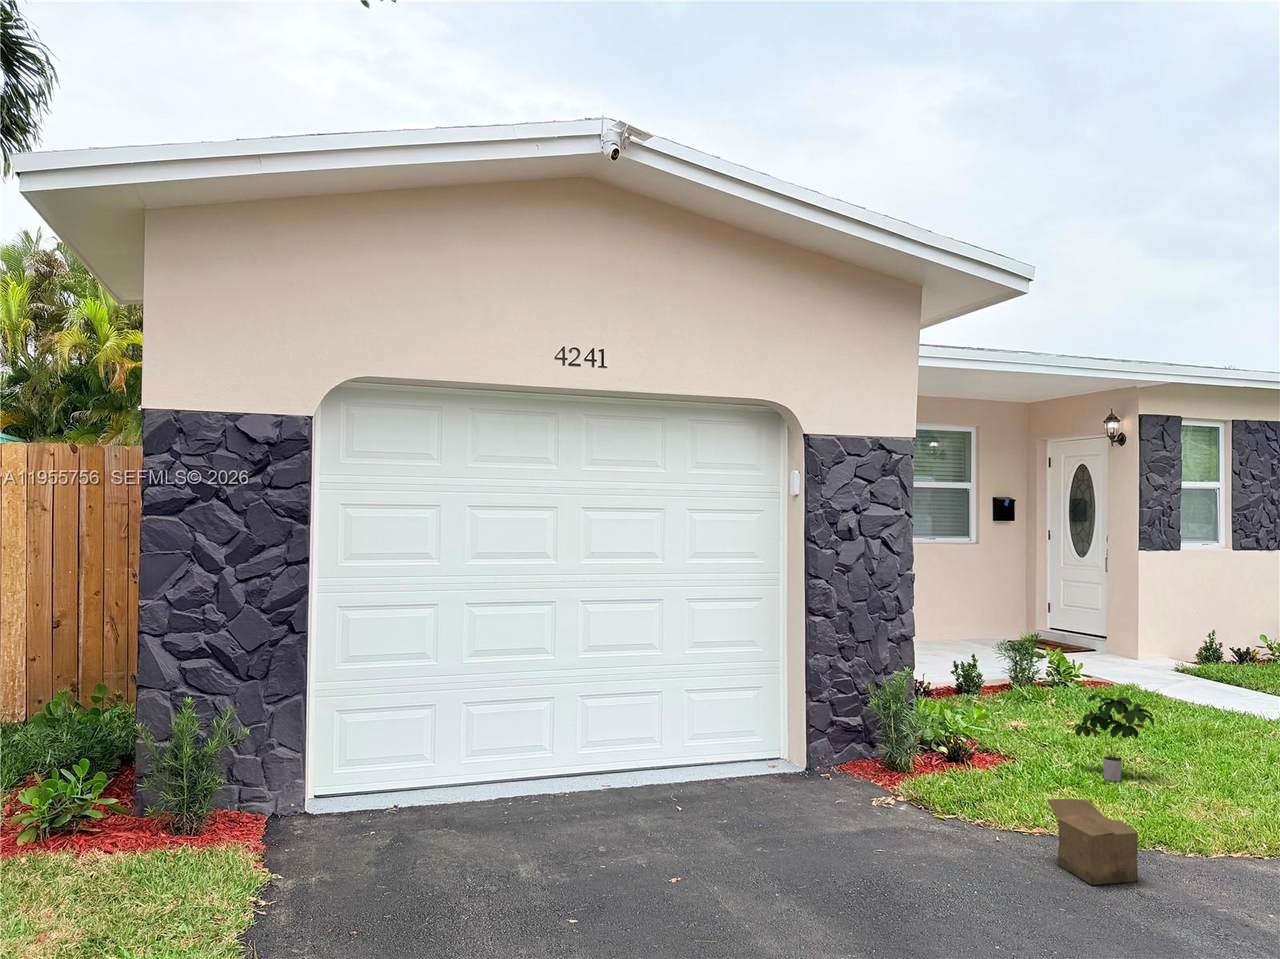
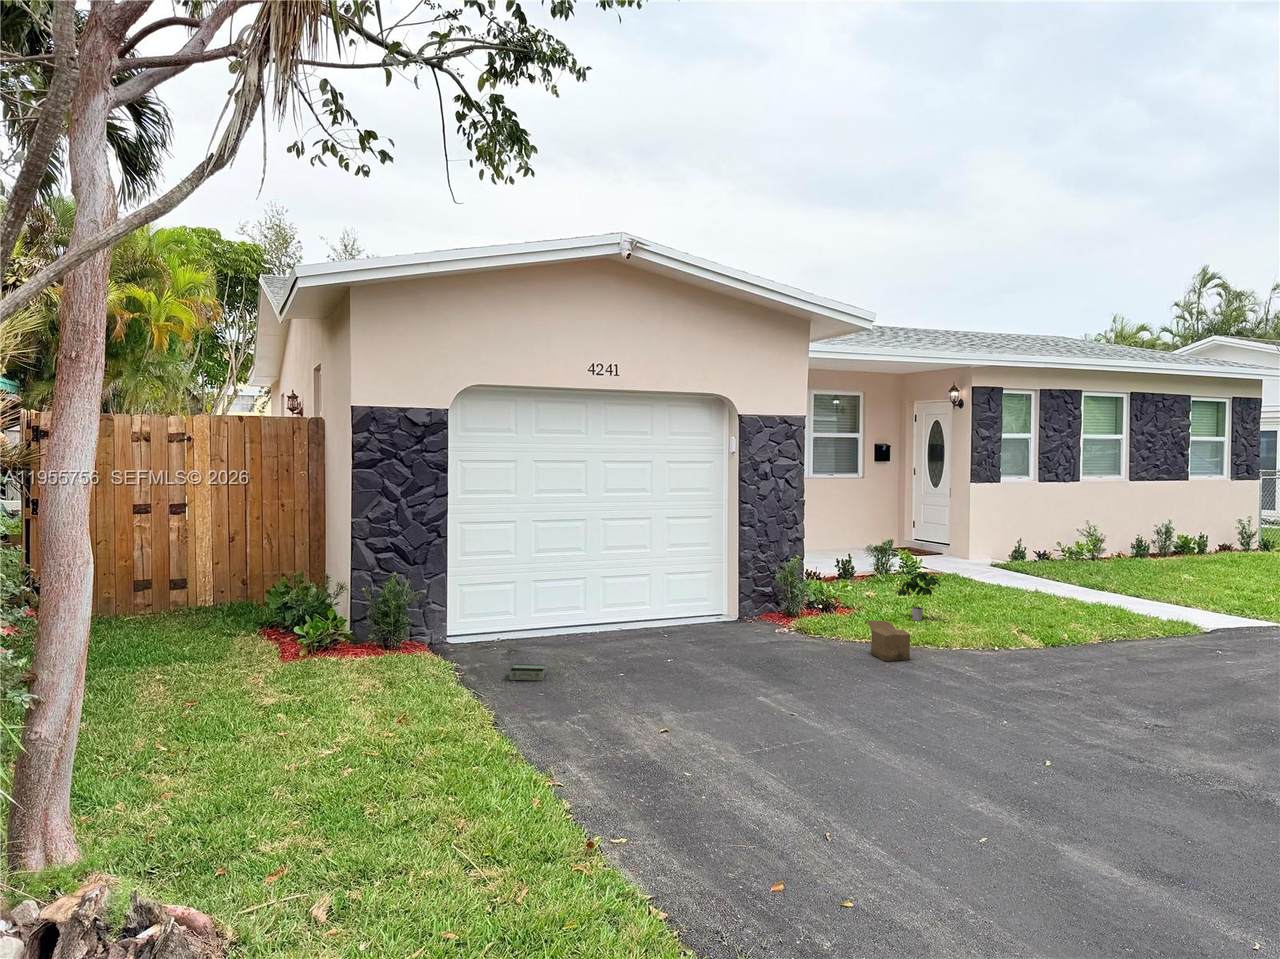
toolbox: none [360,883,438,925] -> present [509,664,546,681]

